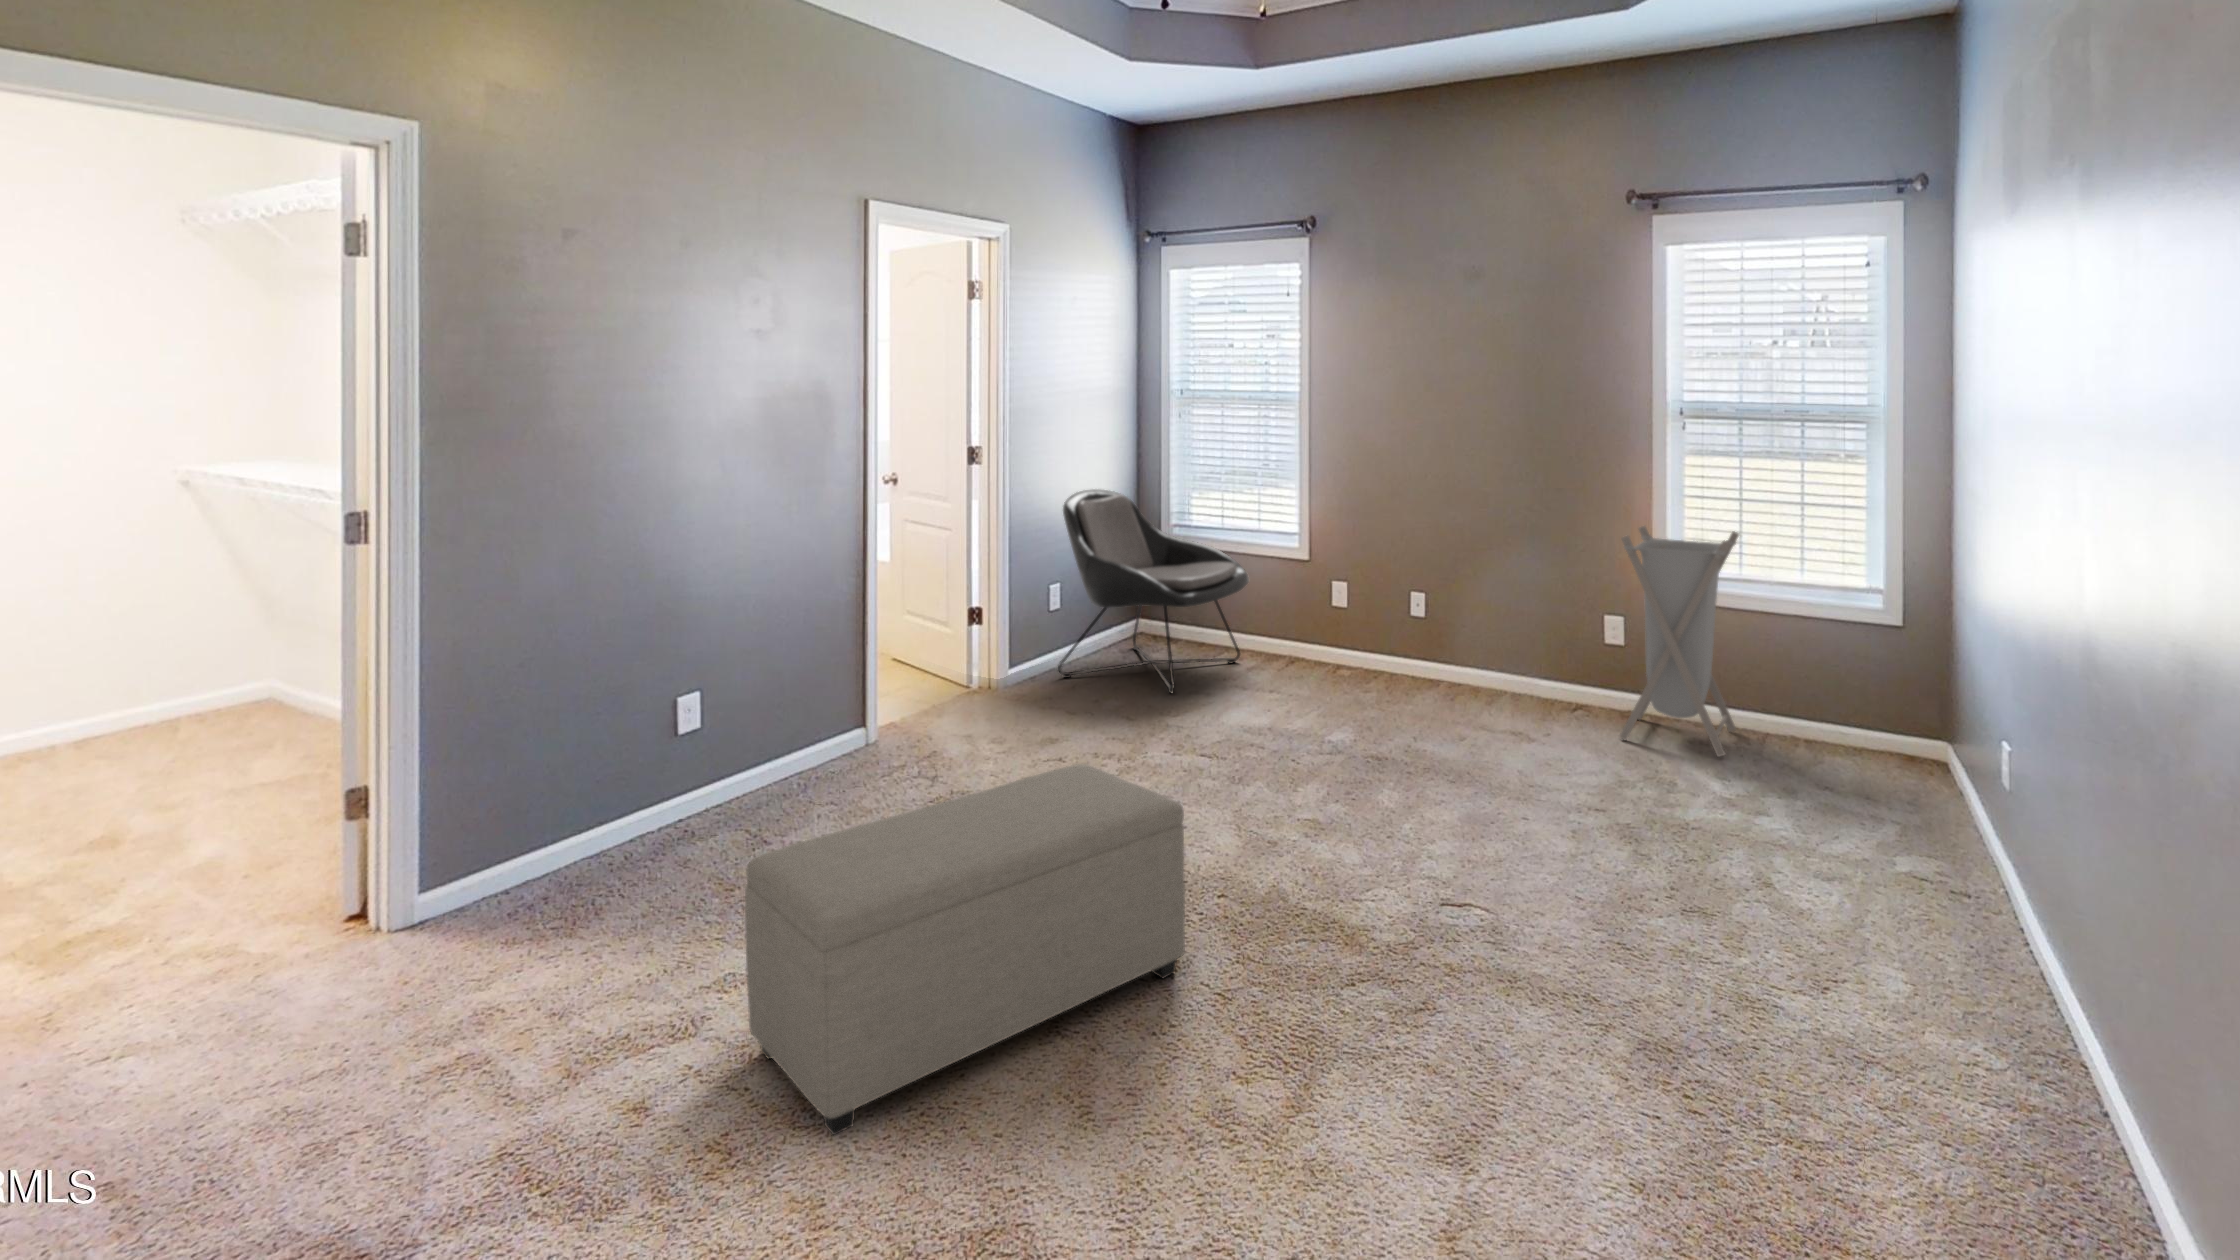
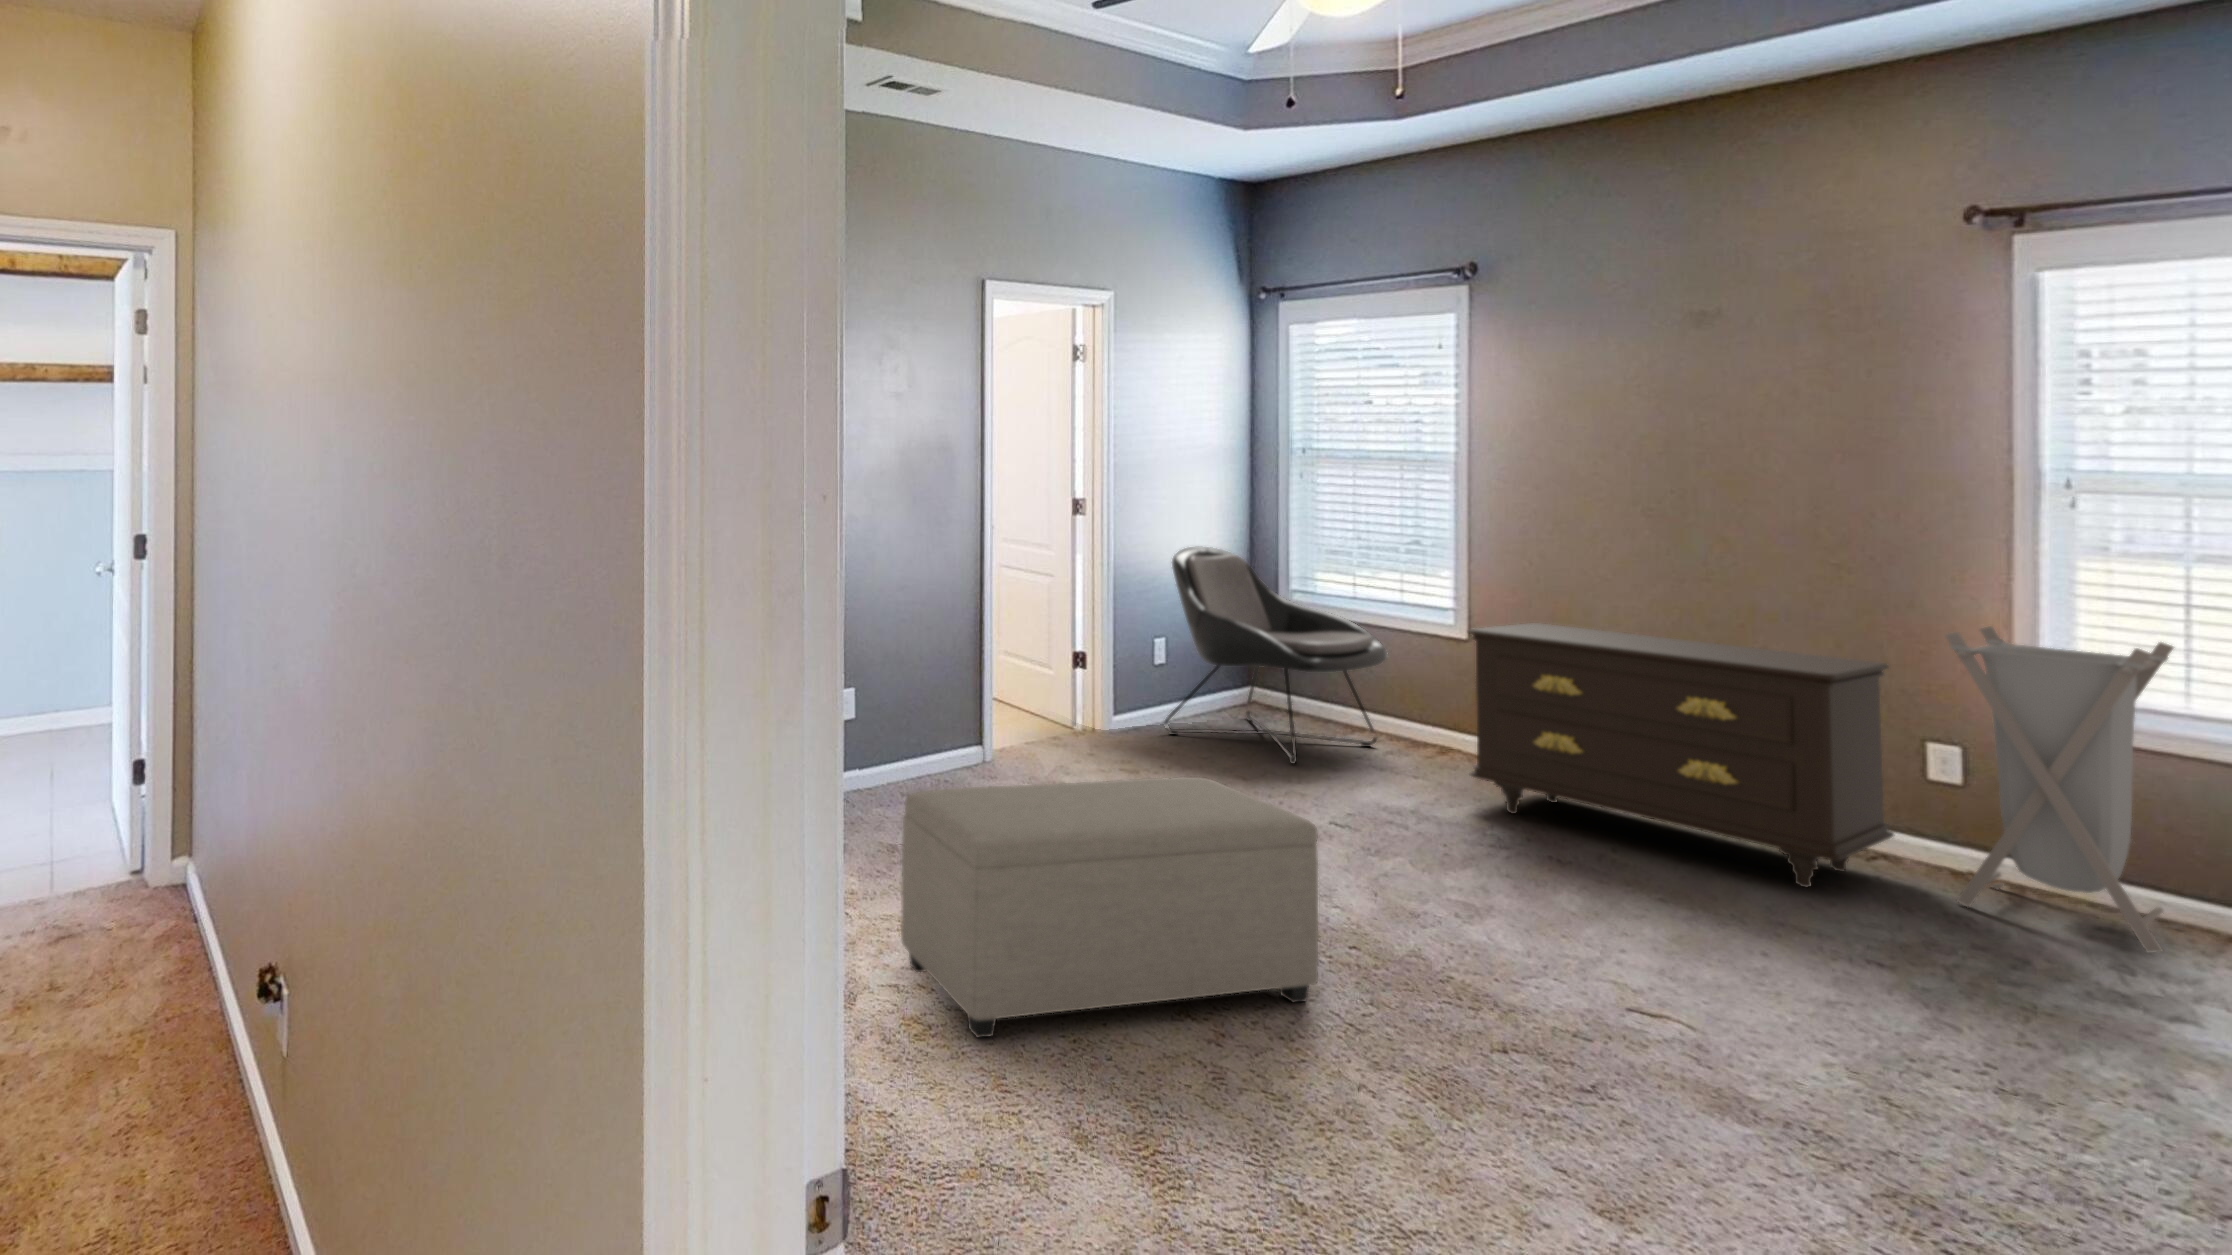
dresser: none [1310,544,1587,746] -> present [1469,623,1894,887]

